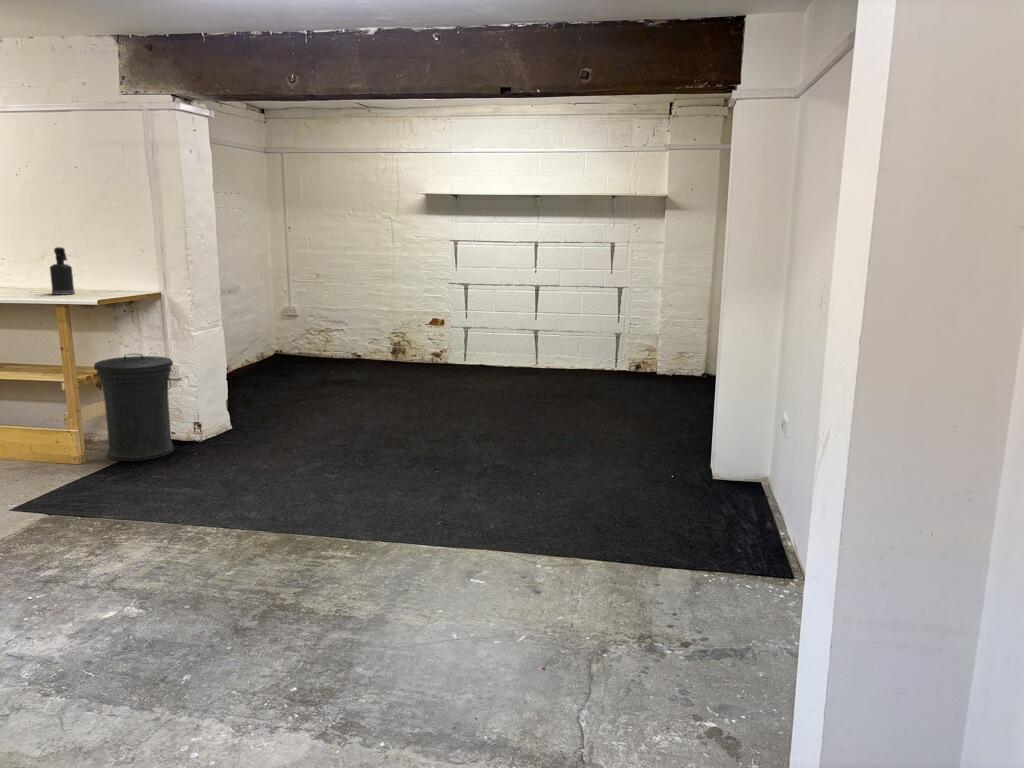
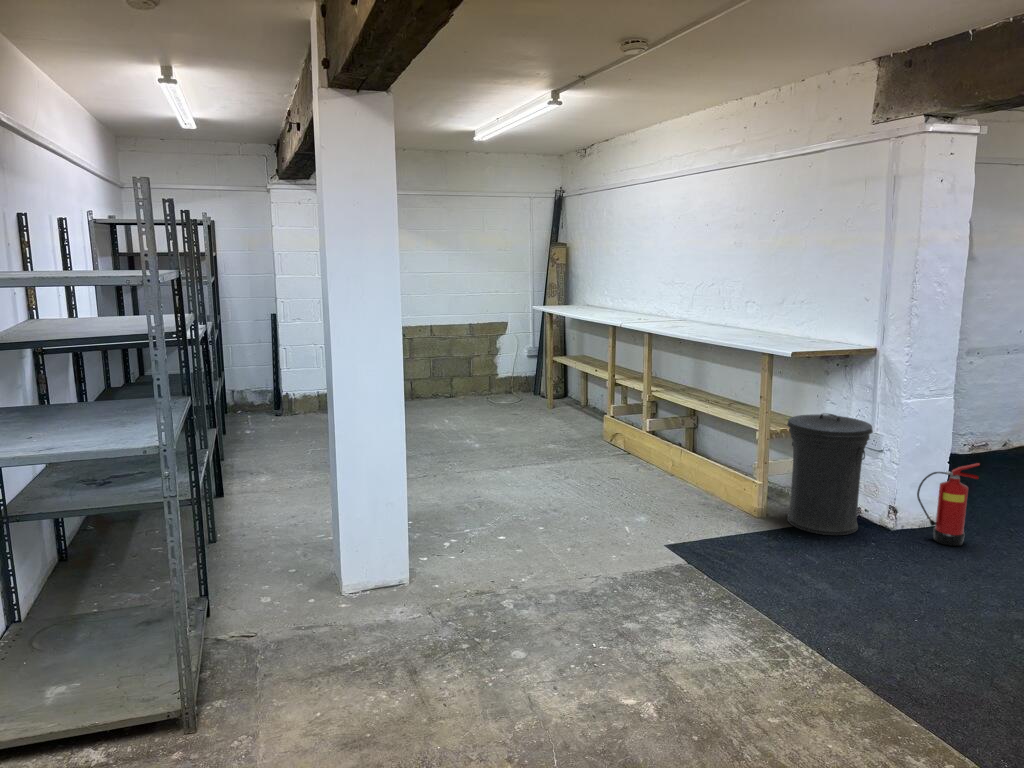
spray bottle: present [50,247,75,294] -> none [767,295,789,343]
fire extinguisher: none [214,374,254,440] -> present [917,463,980,546]

